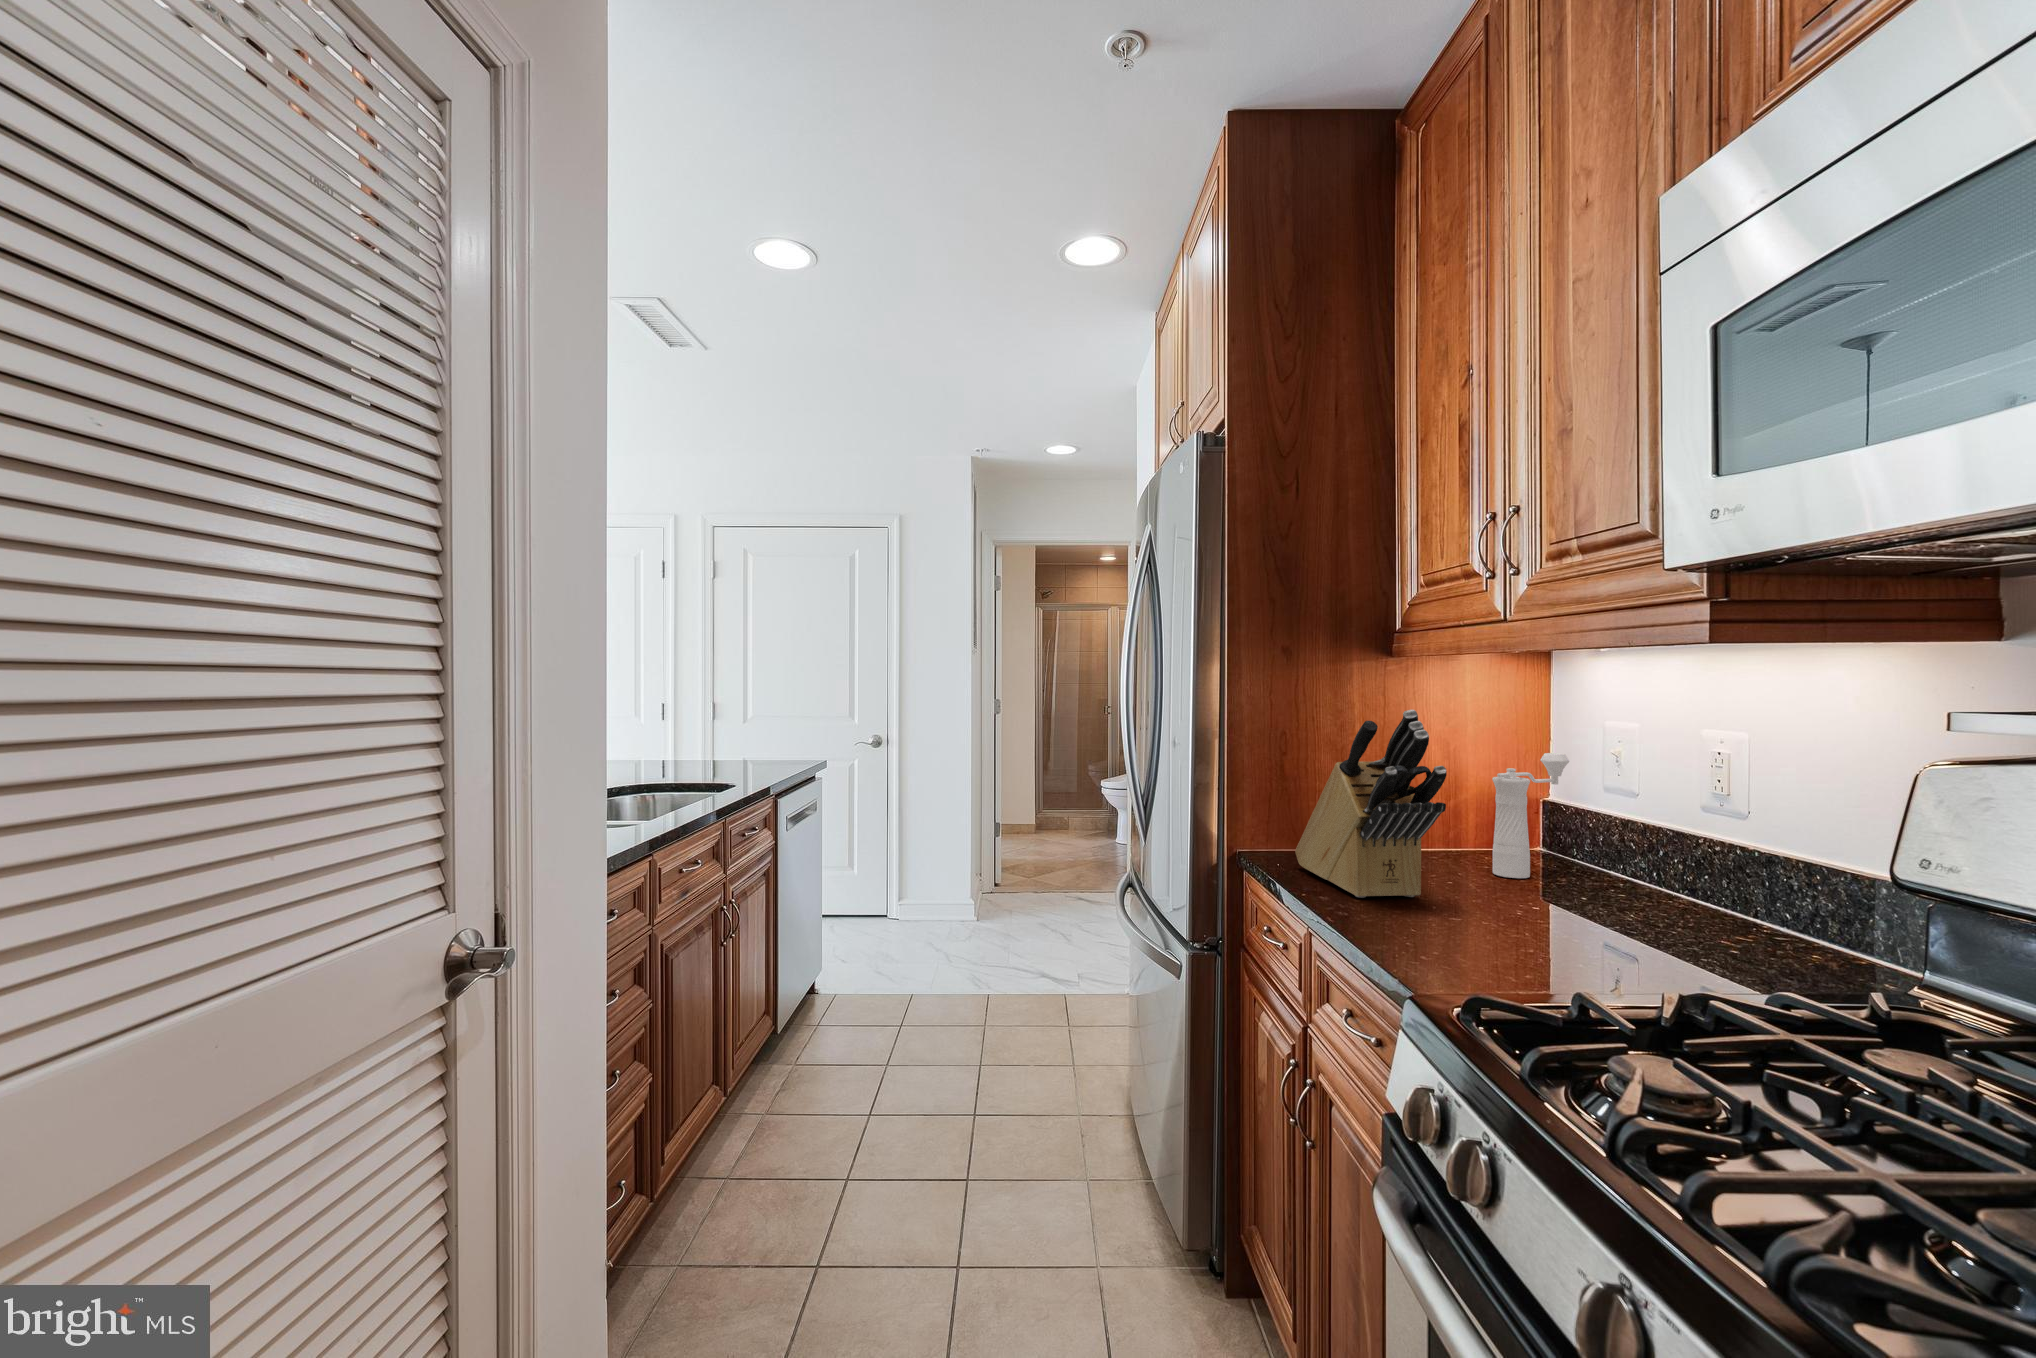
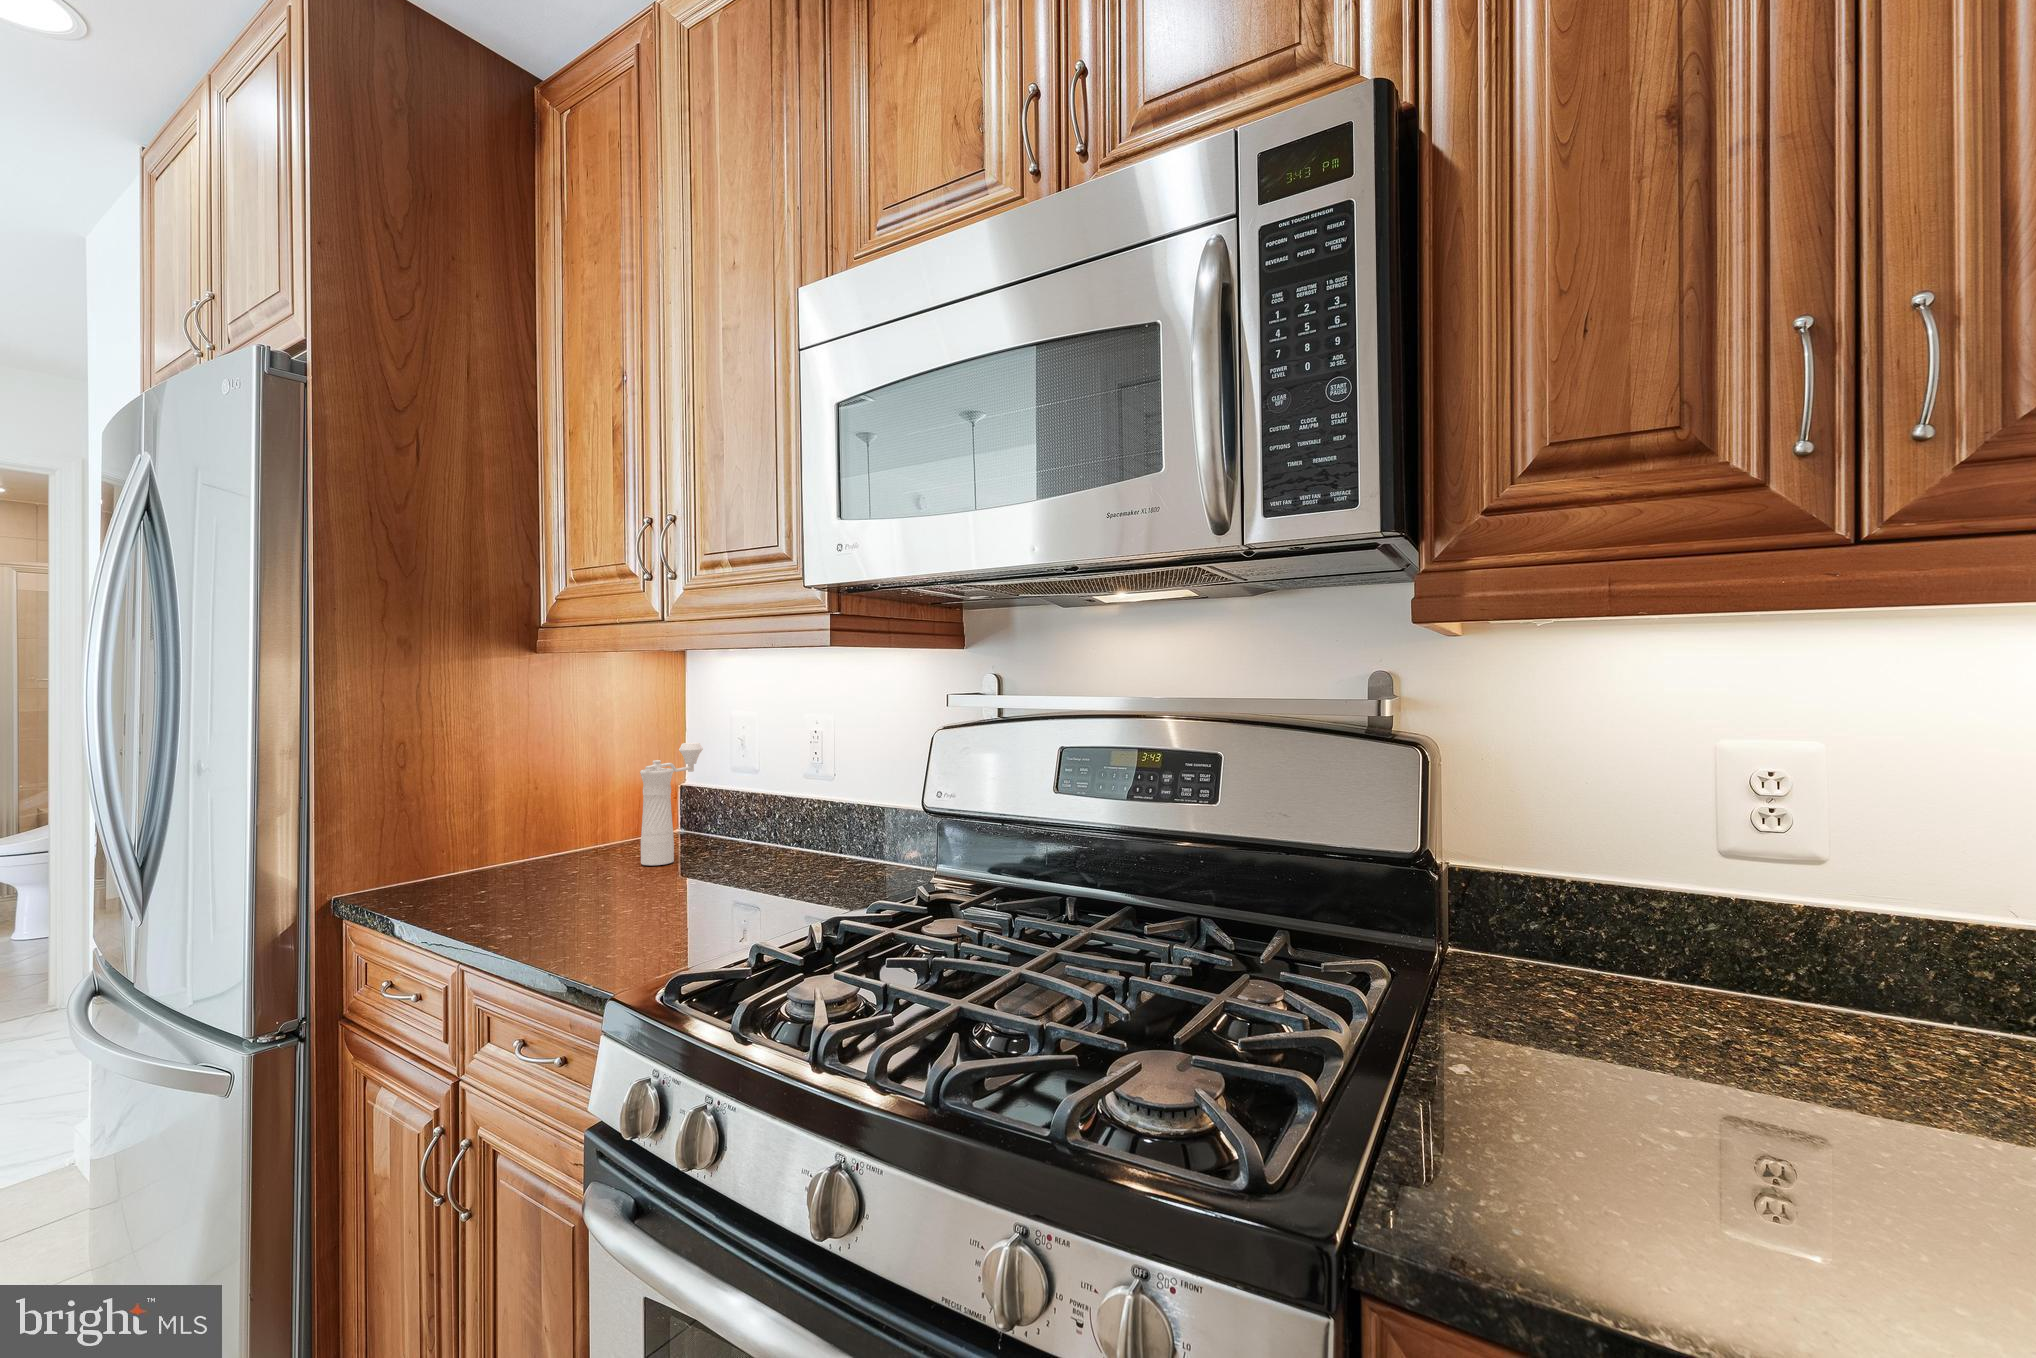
knife block: present [1295,710,1447,898] -> none [426,708,615,915]

